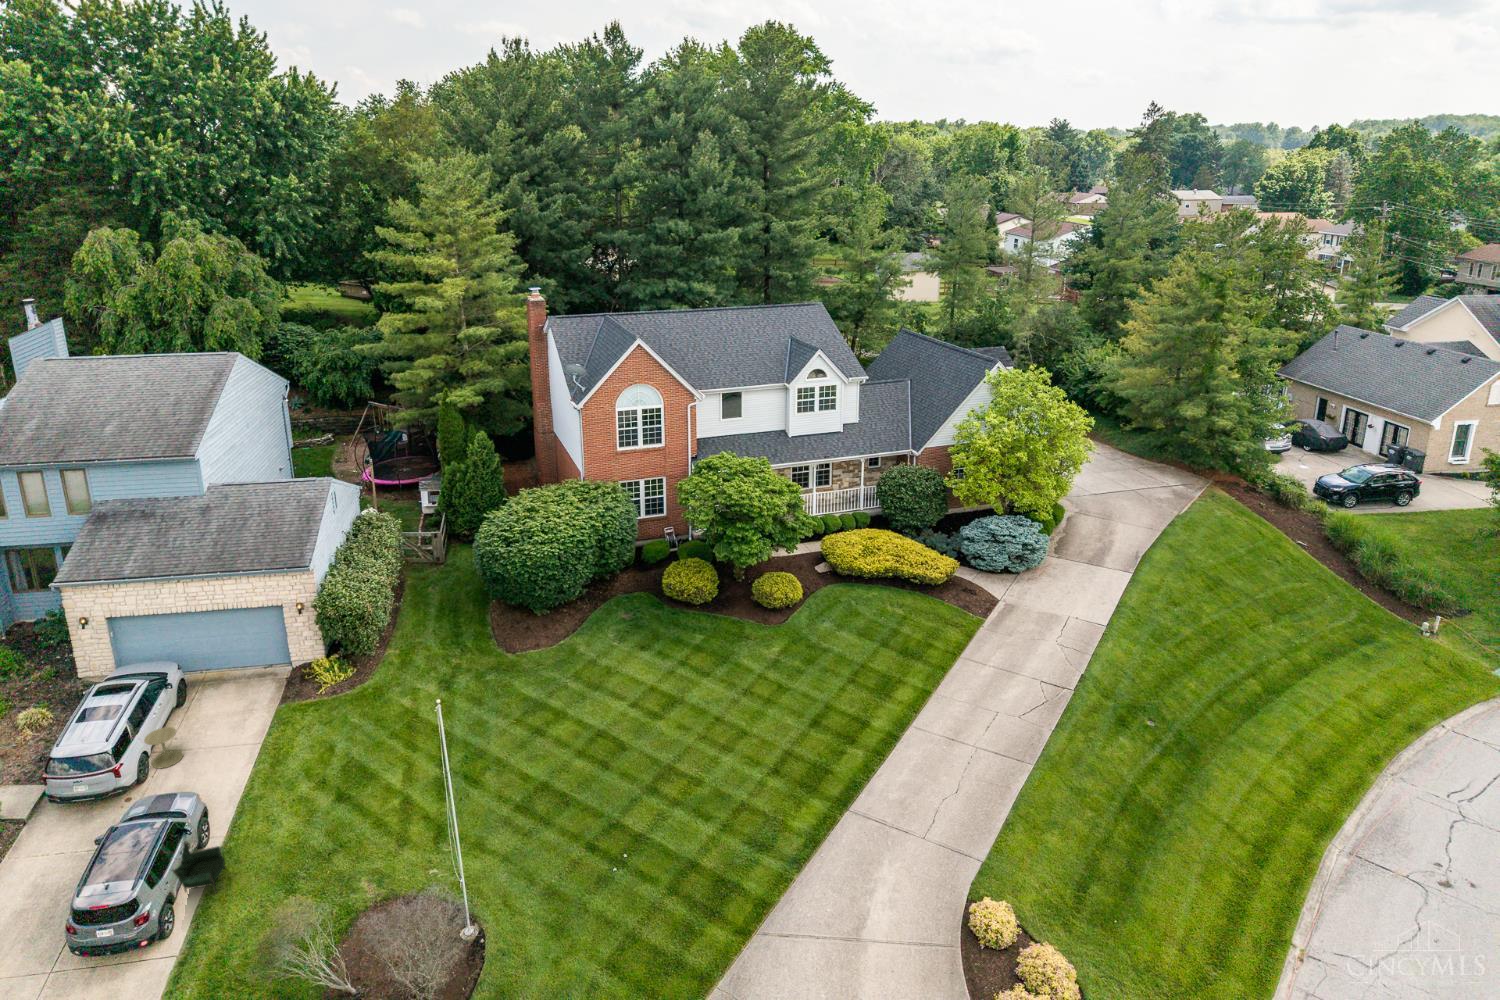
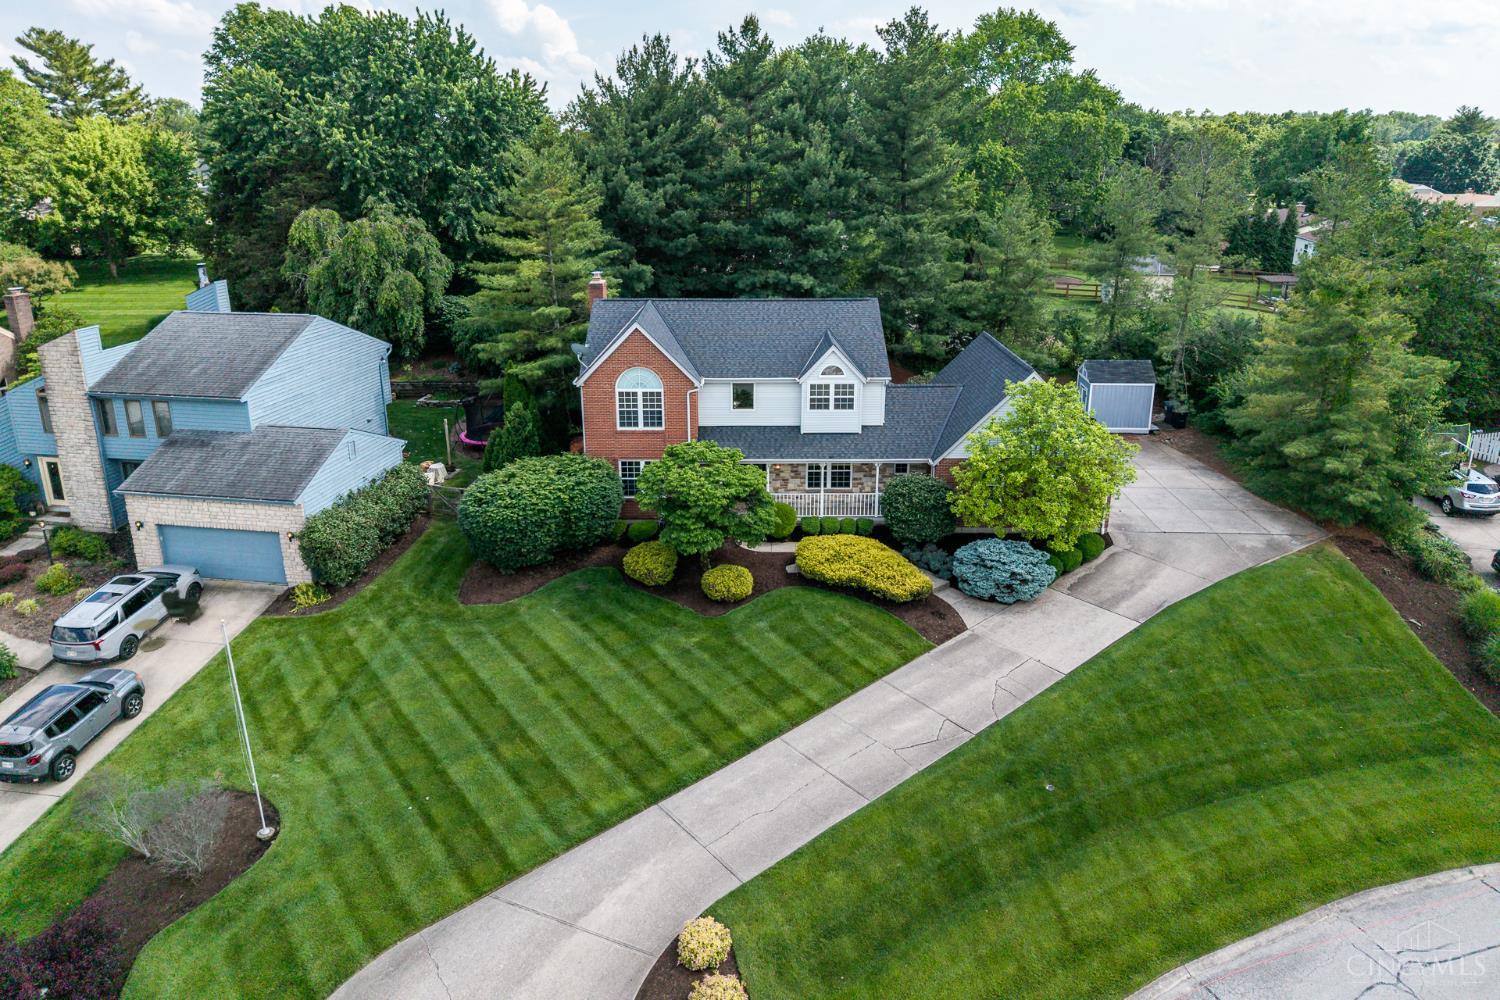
armchair: present [172,841,226,895] -> present [161,589,201,624]

